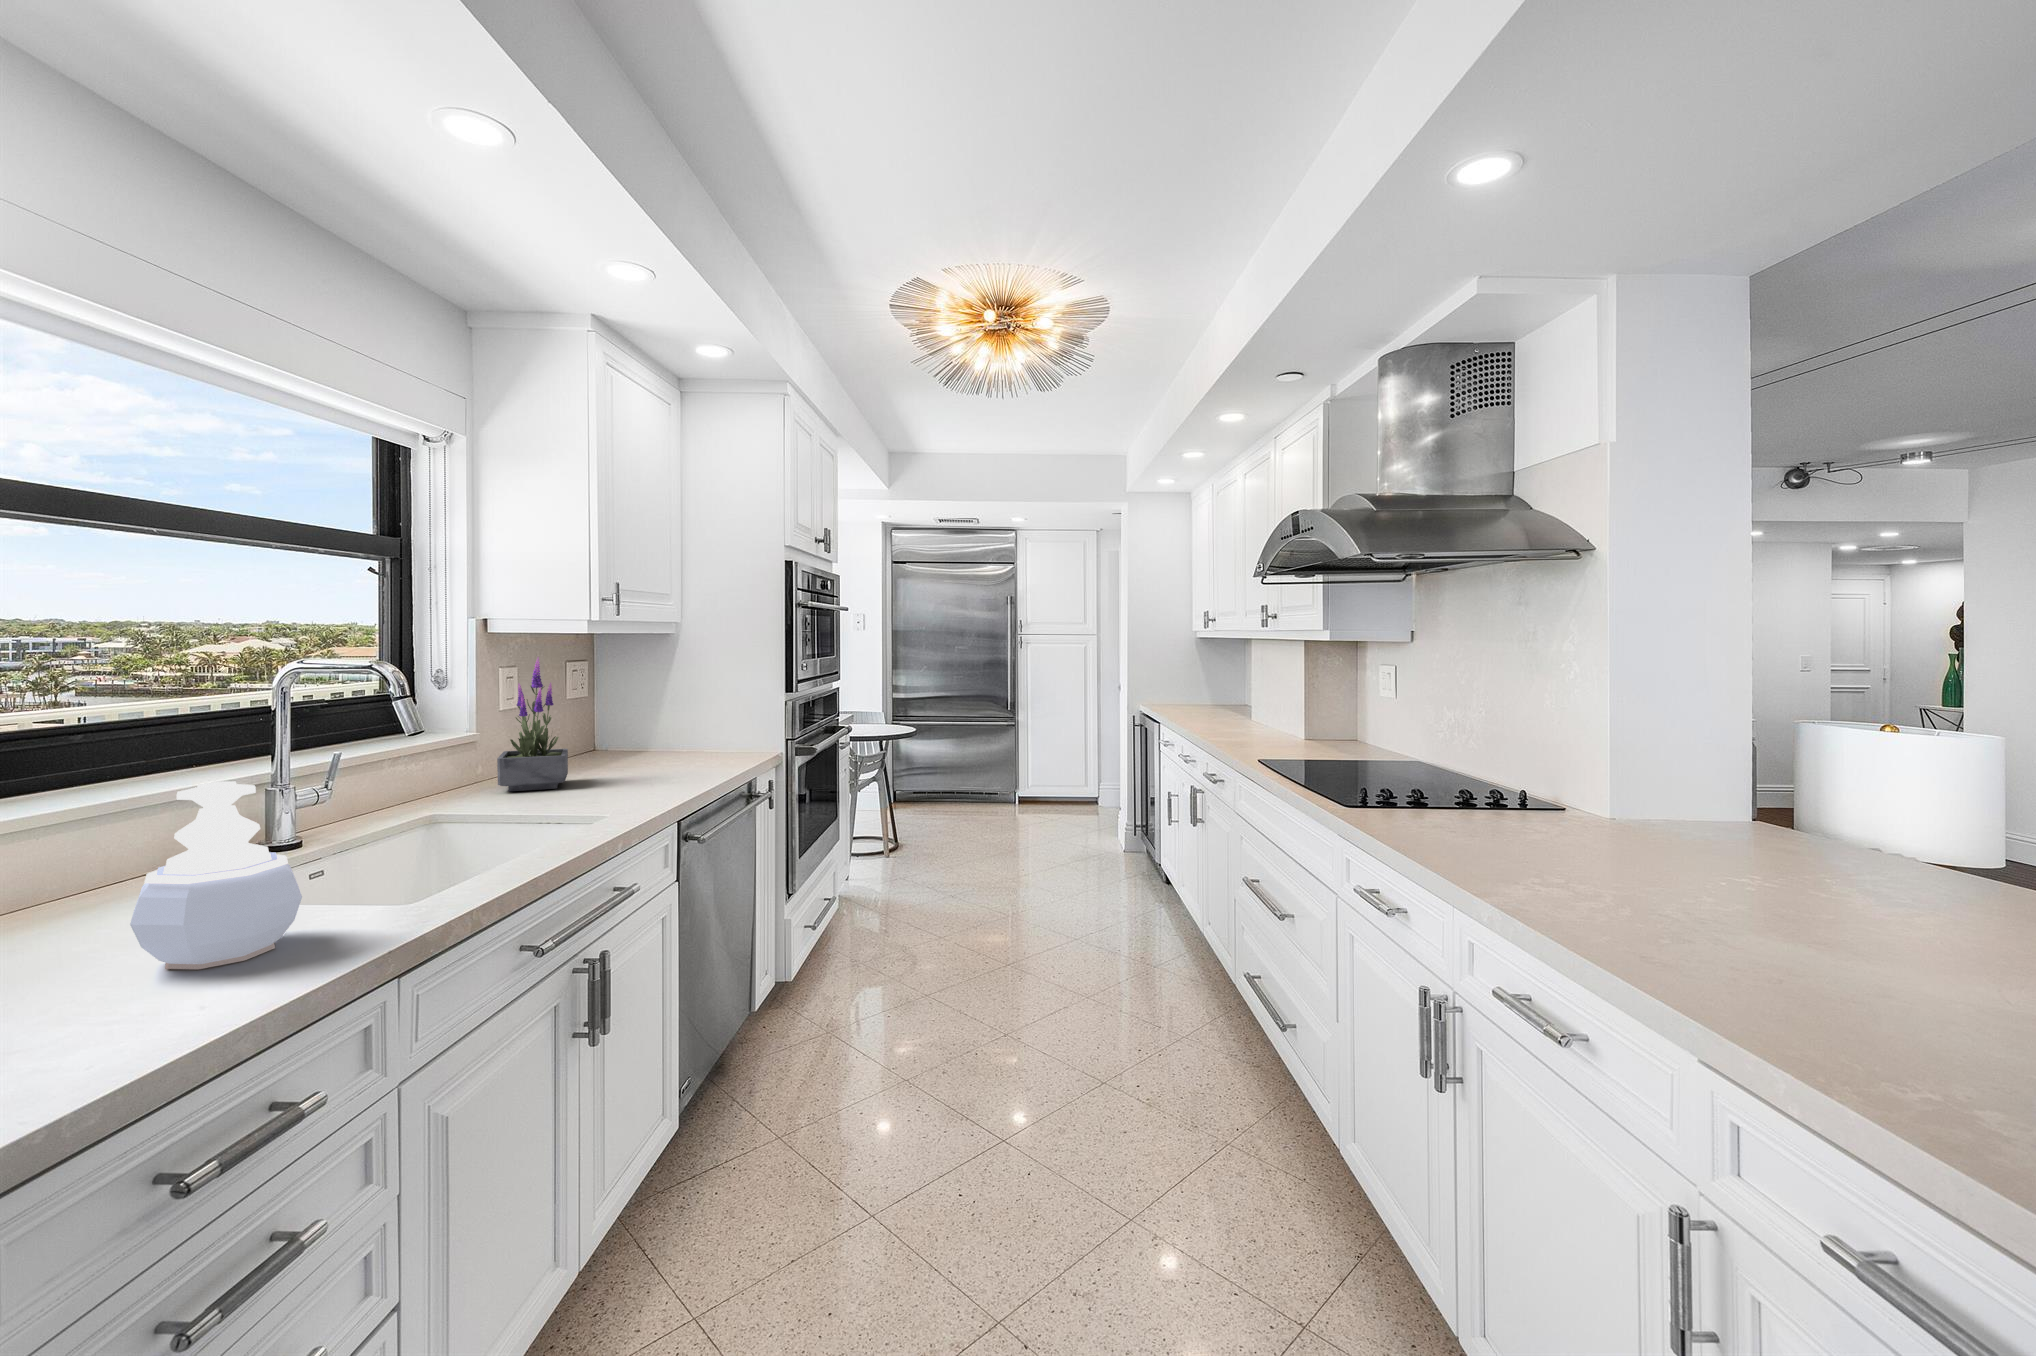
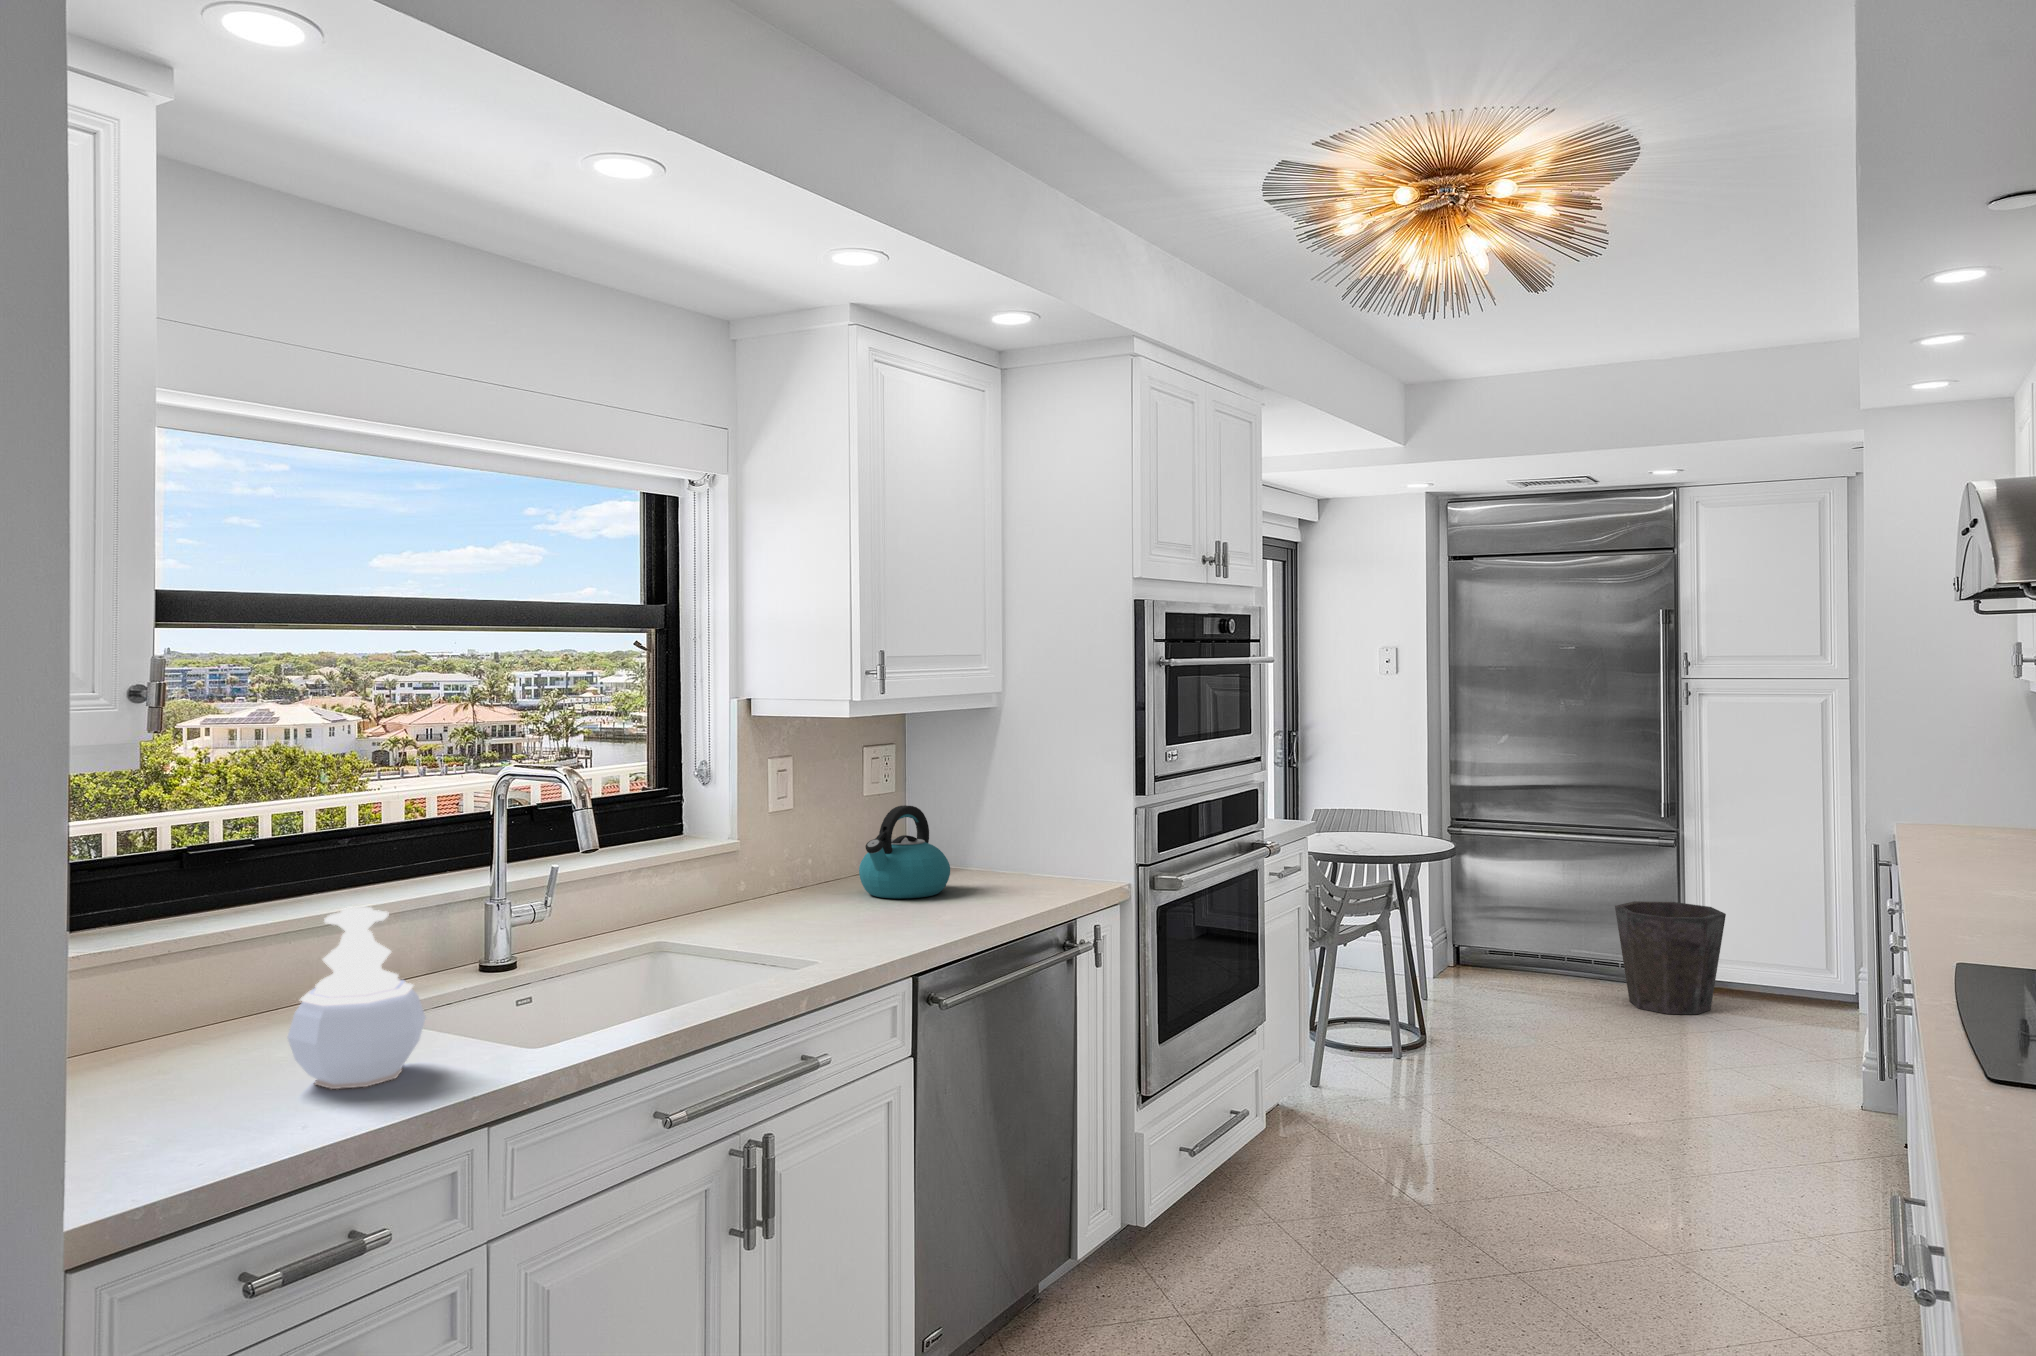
potted plant: present [497,657,568,791] -> none [740,749,828,919]
kettle: none [582,703,657,771] -> present [859,805,950,898]
waste bin: none [986,757,1041,816] -> present [1615,901,1726,1014]

